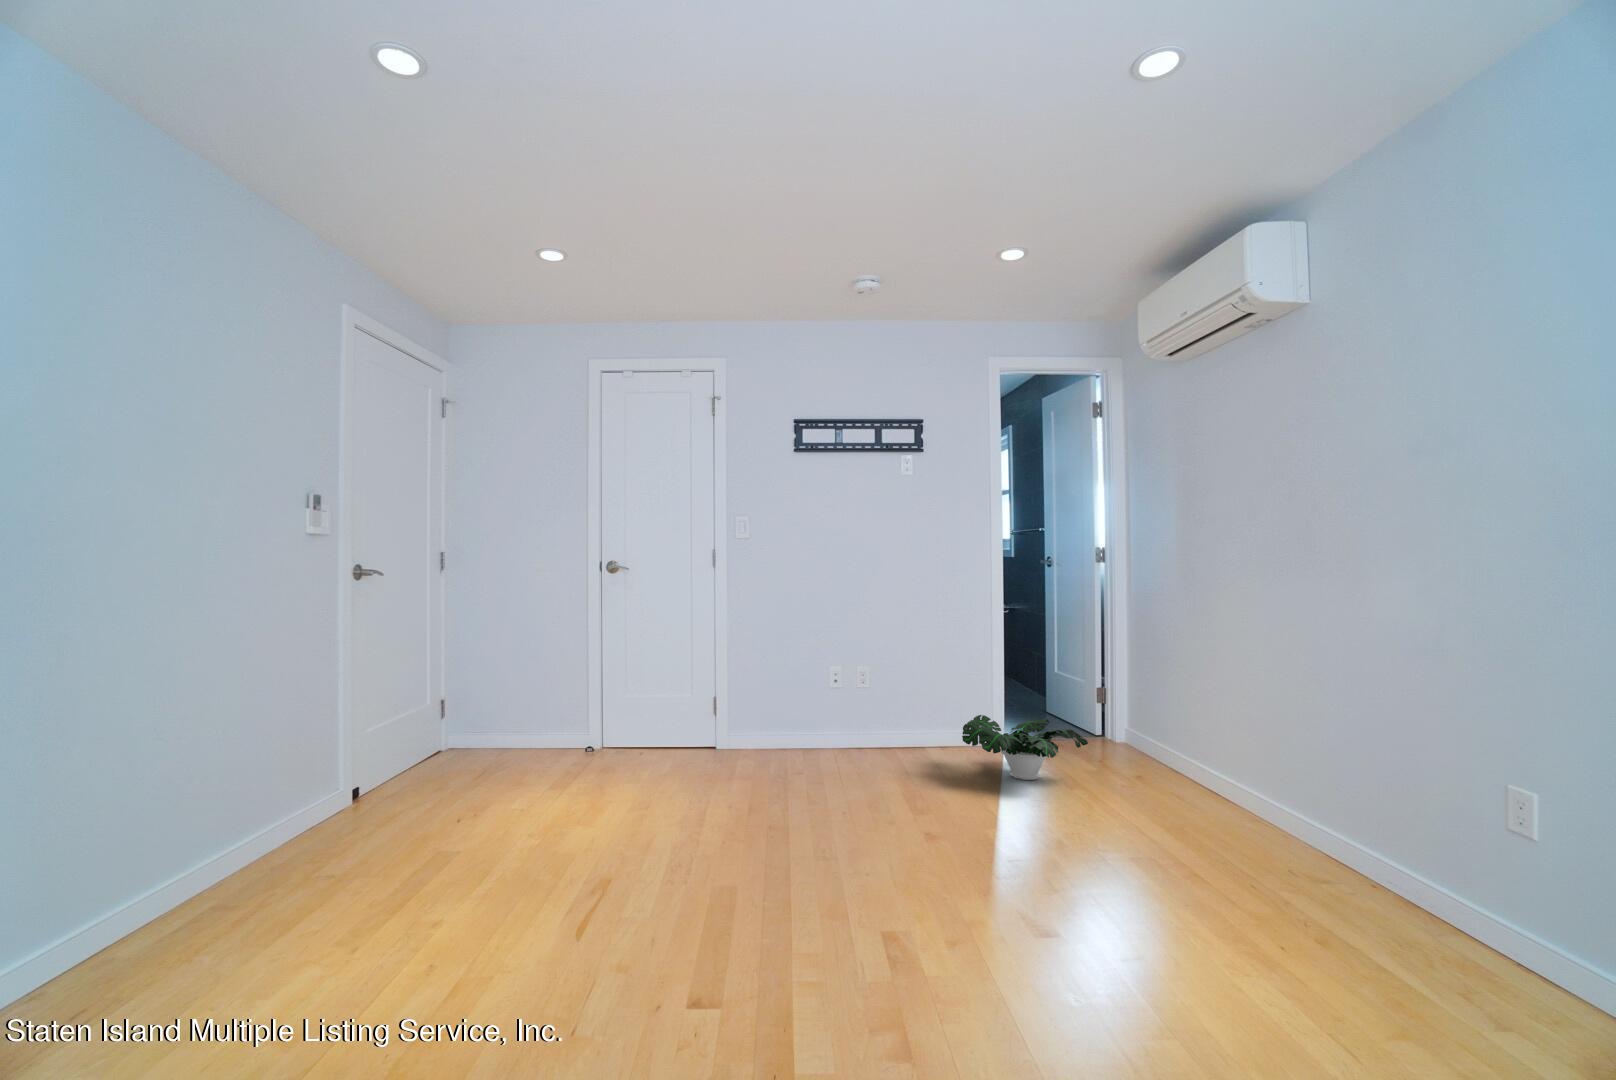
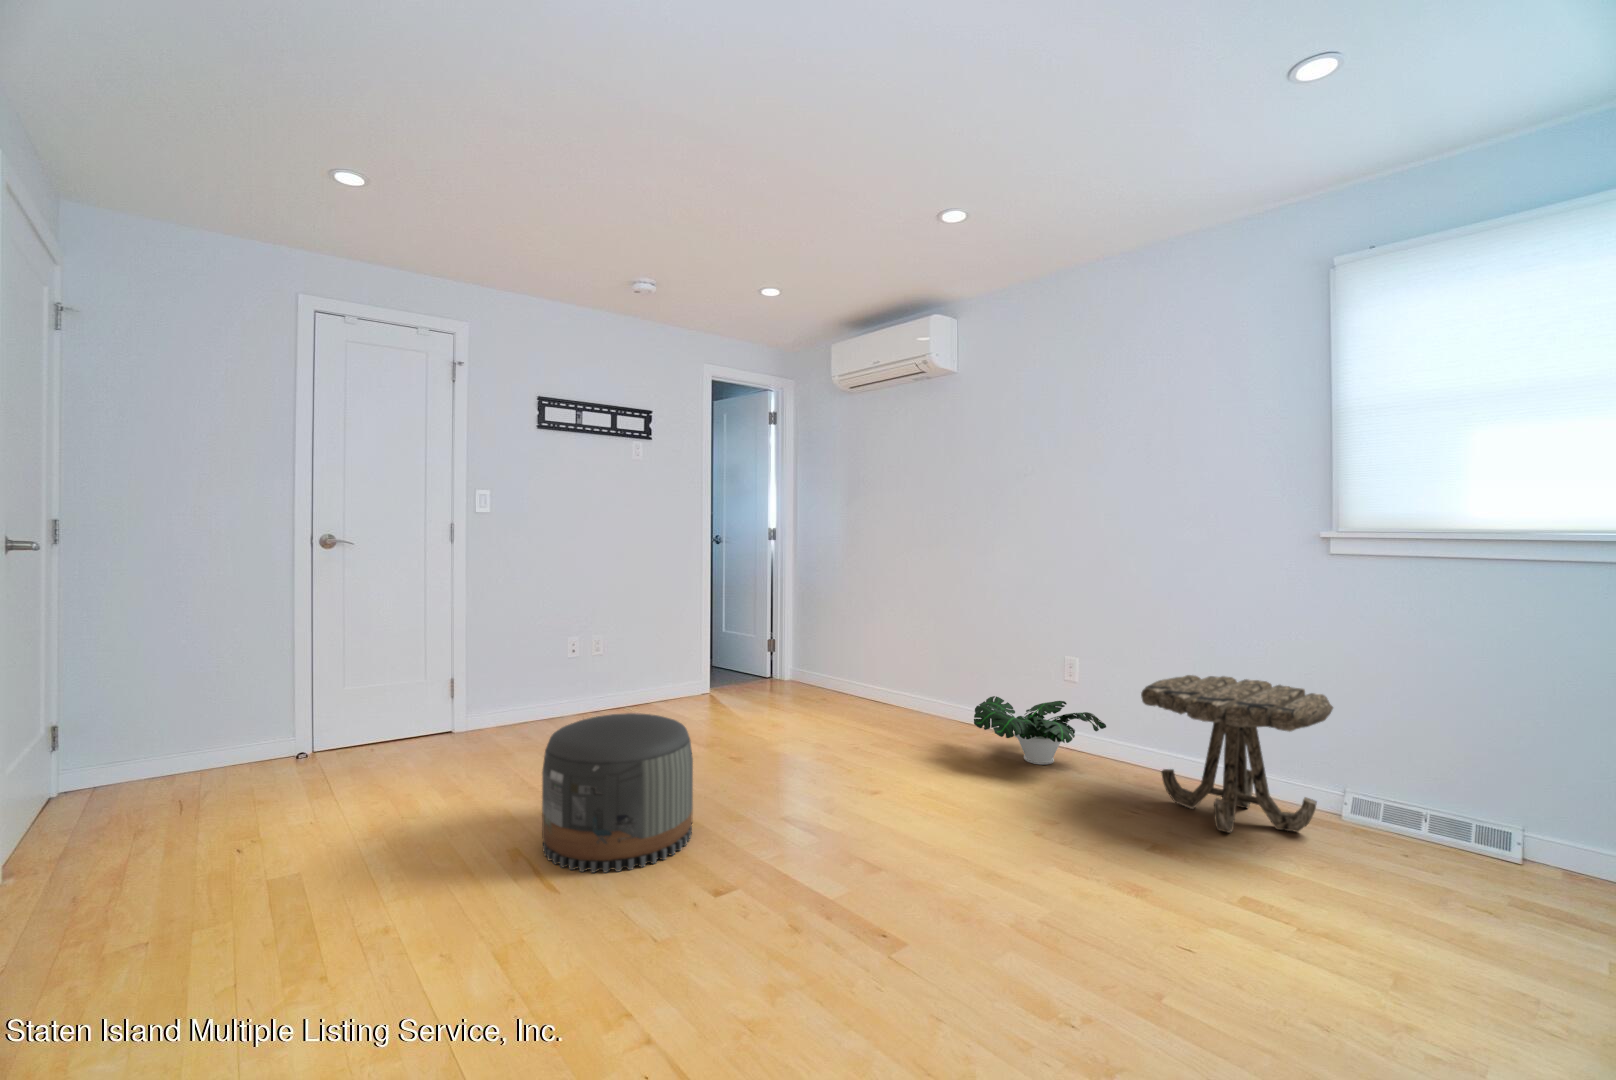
side table: none [1121,692,1303,843] -> present [1141,675,1333,833]
pouf: none [549,726,695,879] -> present [542,713,693,873]

